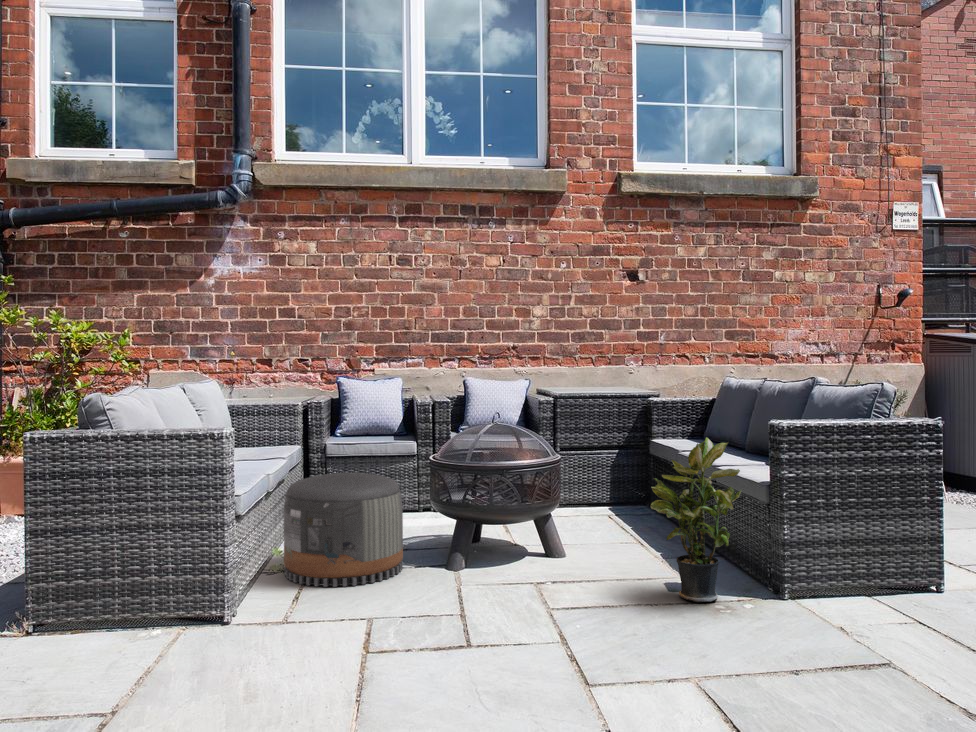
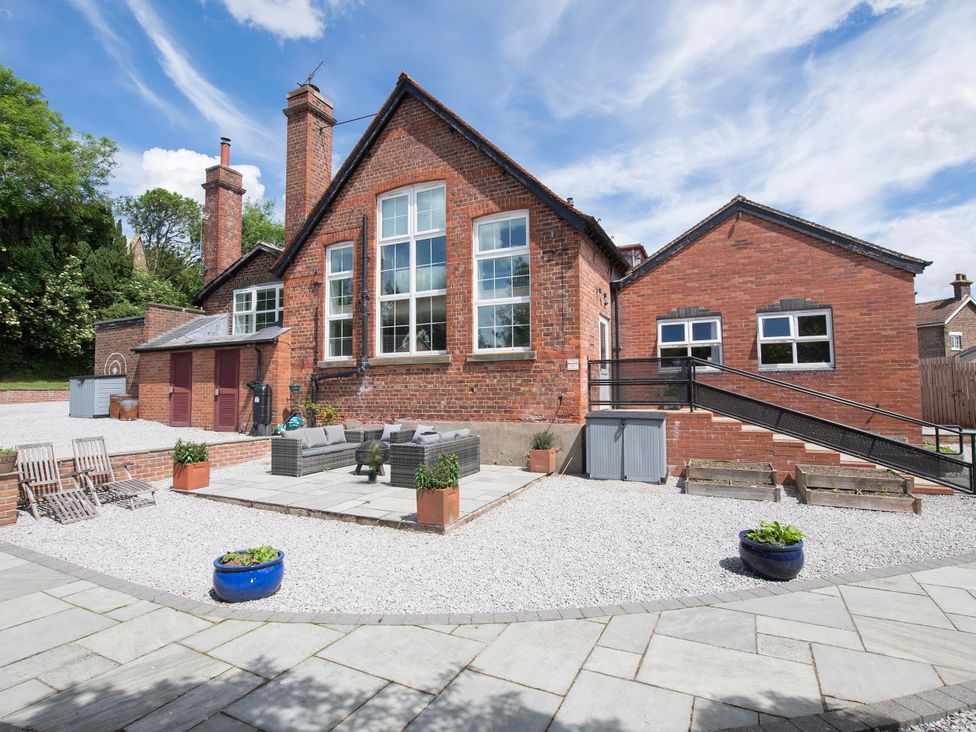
pouf: present [283,473,403,587] -> none [318,449,348,475]

